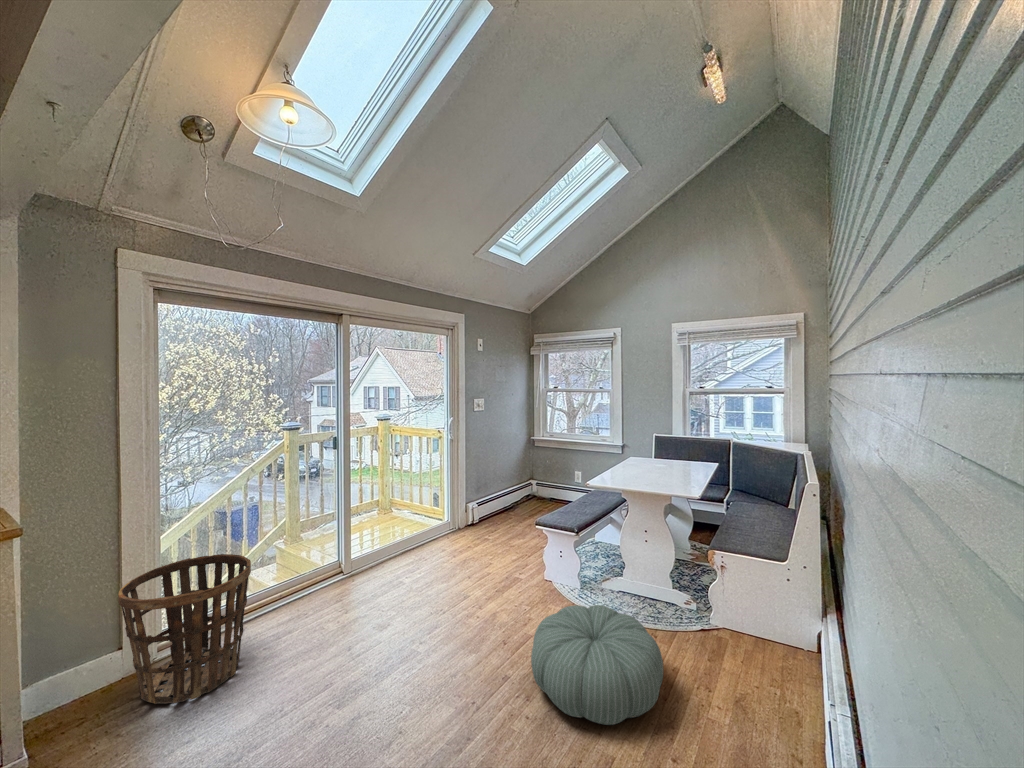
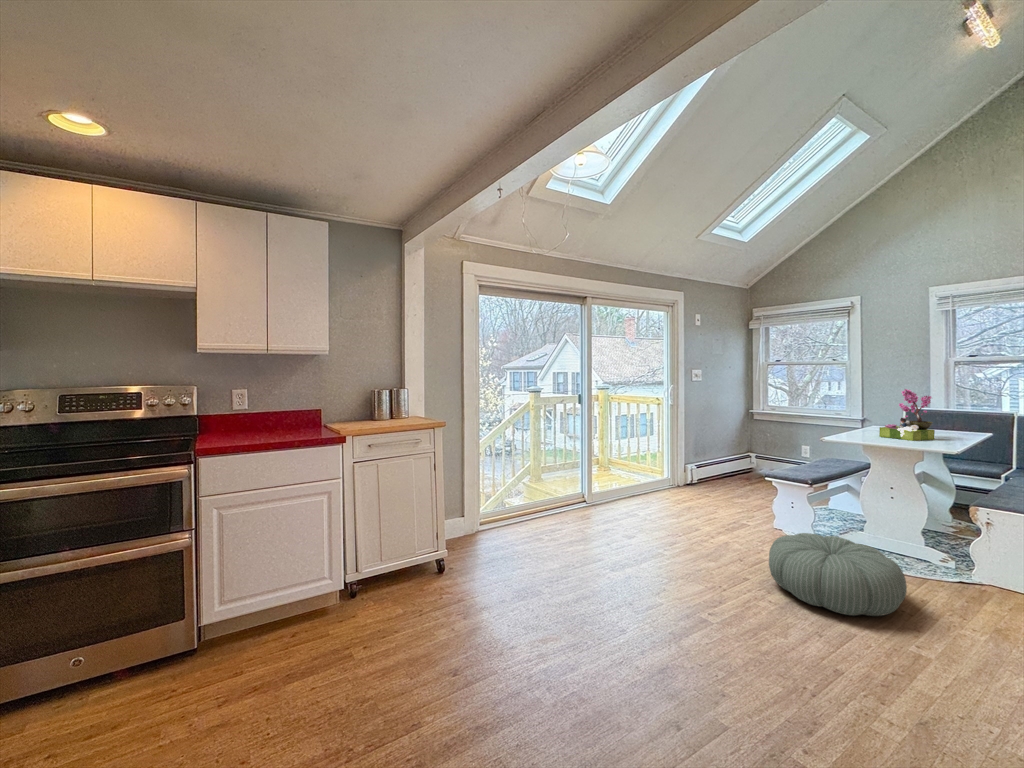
flower arrangement: none [637,423,679,478] -> present [879,389,935,441]
basket: present [118,554,251,704] -> none [478,465,546,547]

